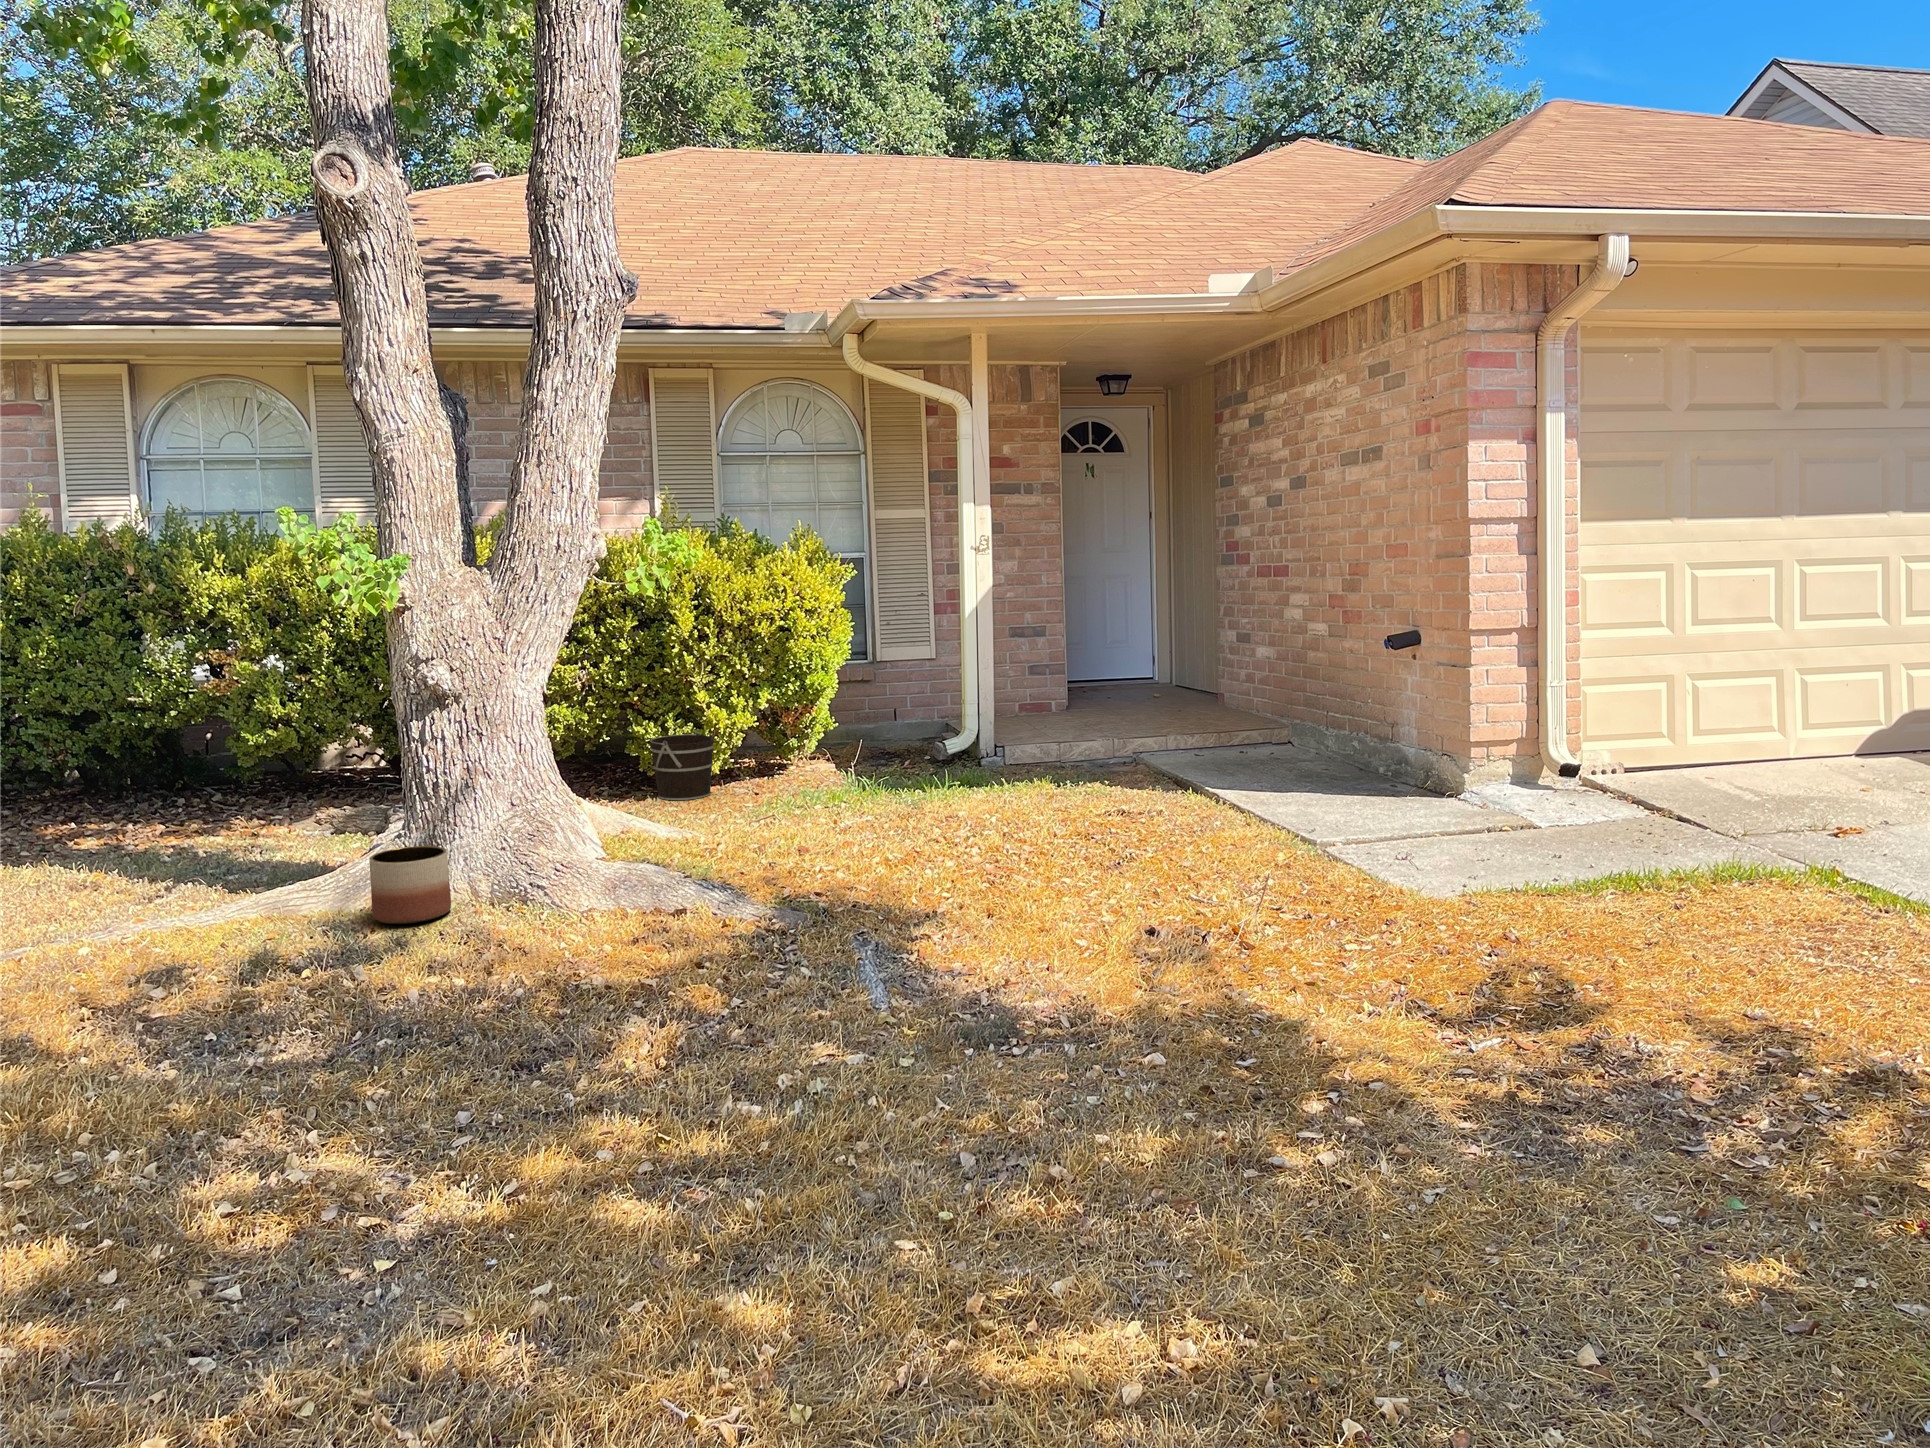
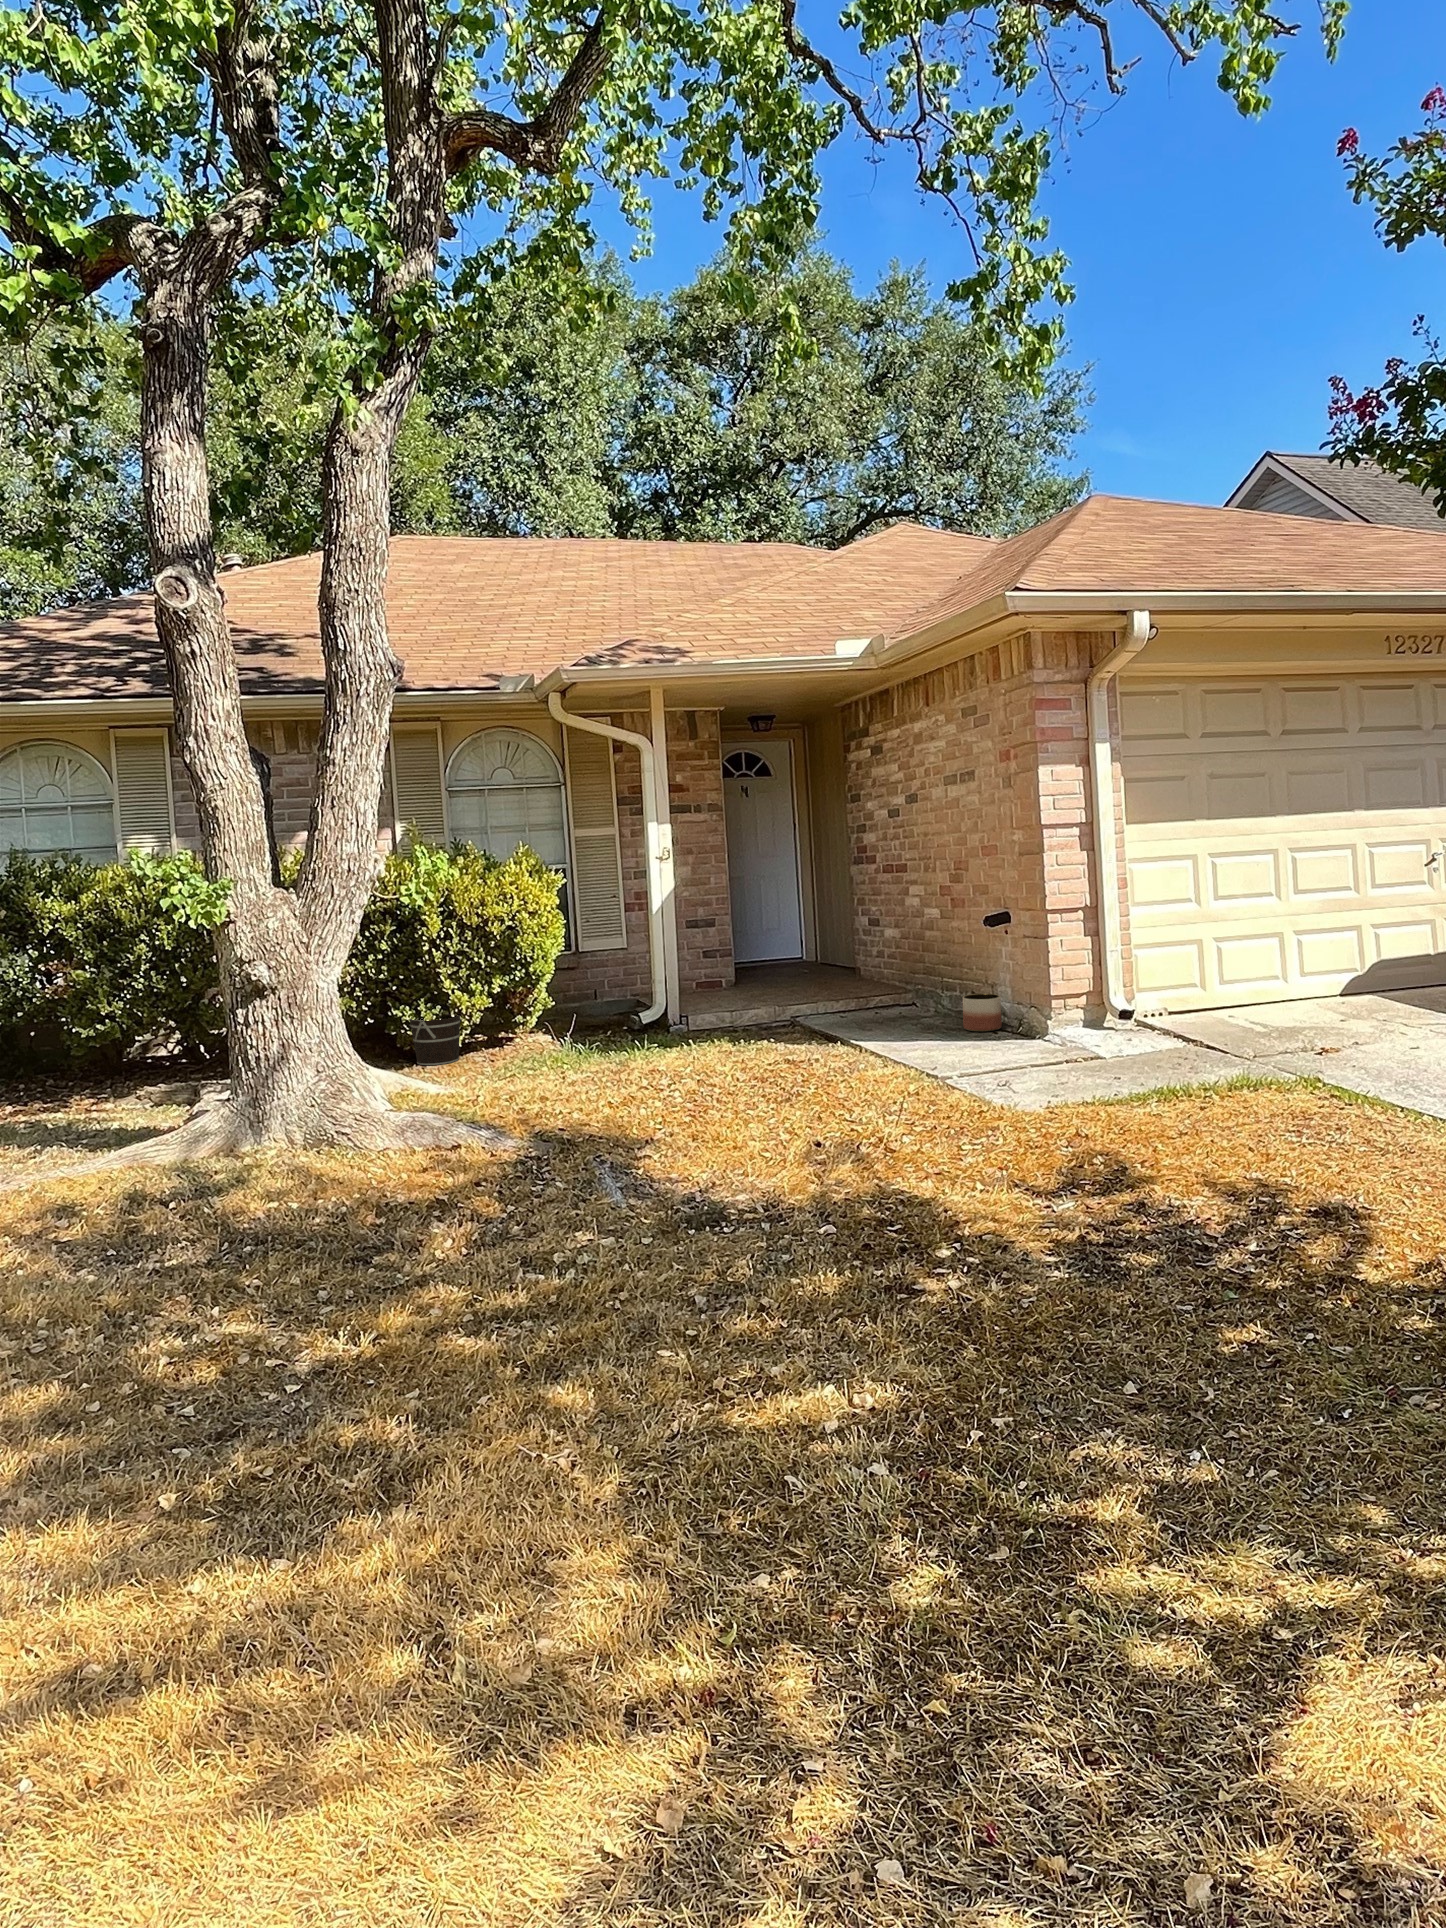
planter: present [369,846,451,924] -> present [963,994,1002,1032]

